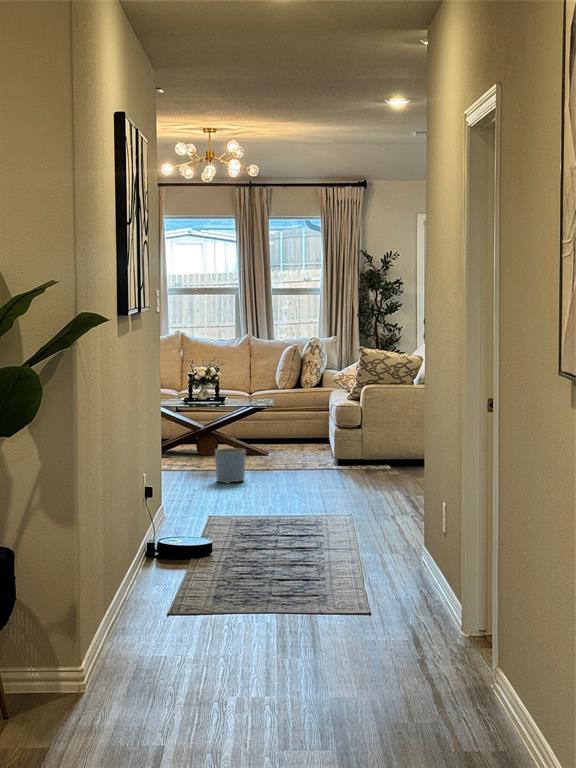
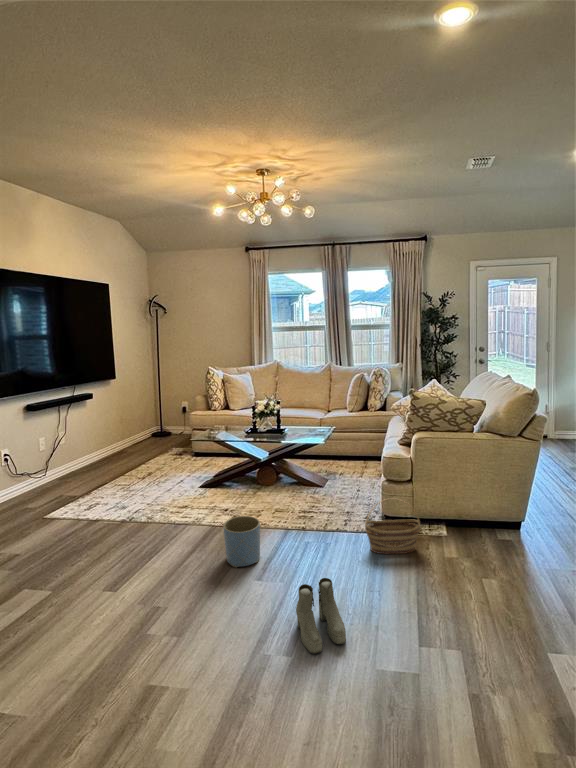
basket: none [328,430,371,475] -> present [365,499,420,554]
boots: none [295,460,331,496] -> present [296,578,346,654]

